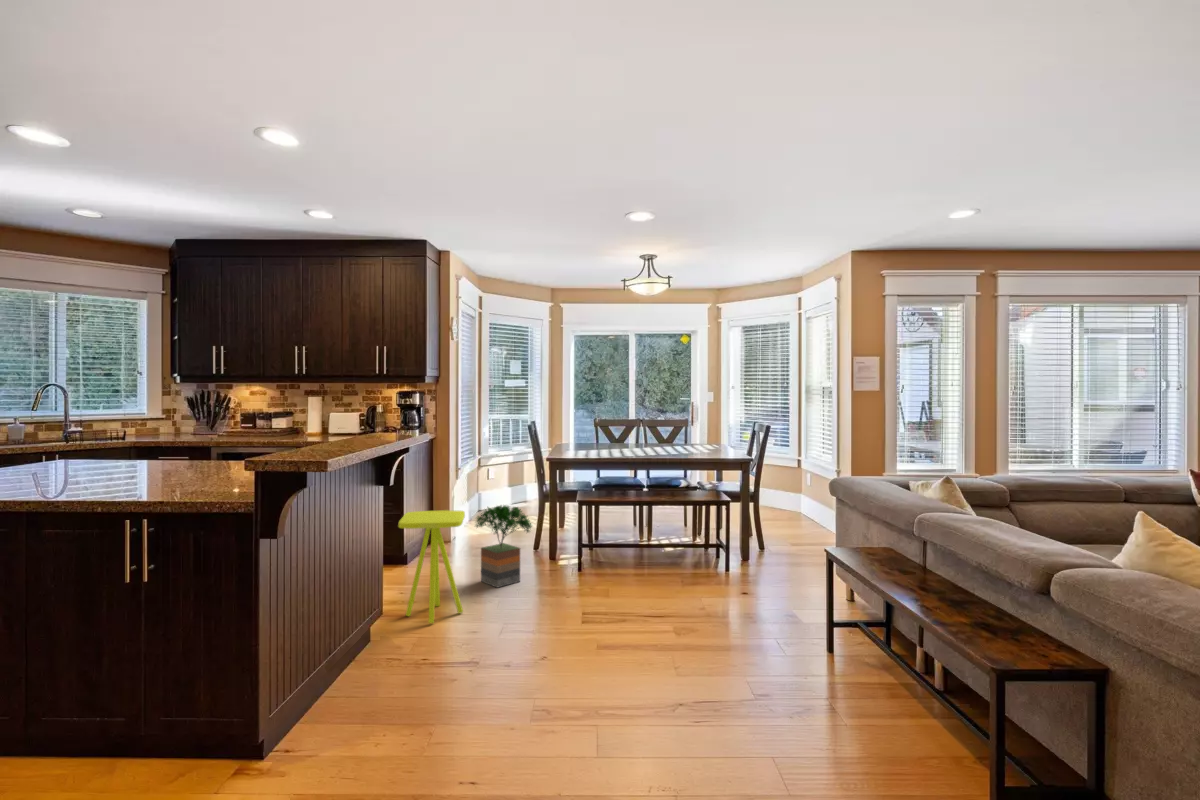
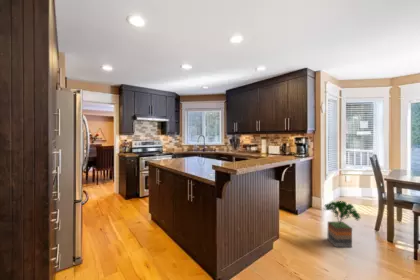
side table: present [398,510,465,623] -> none [274,198,313,260]

